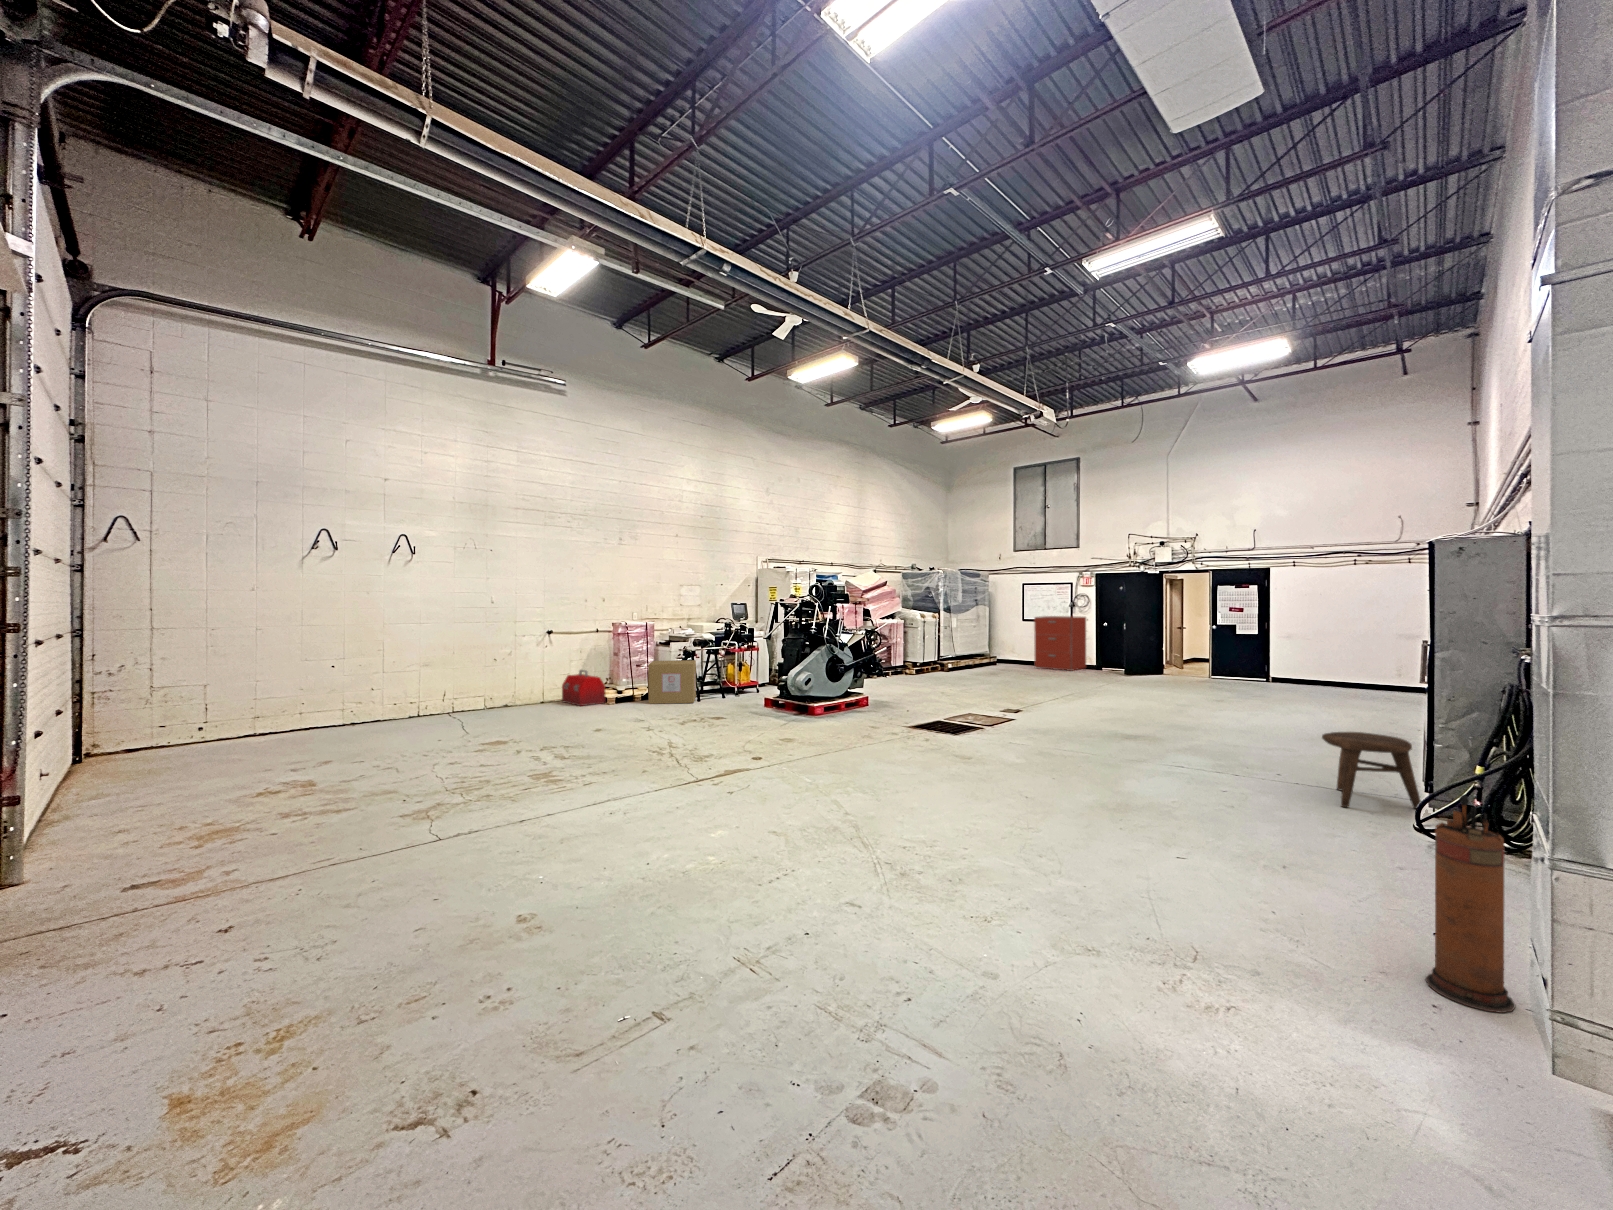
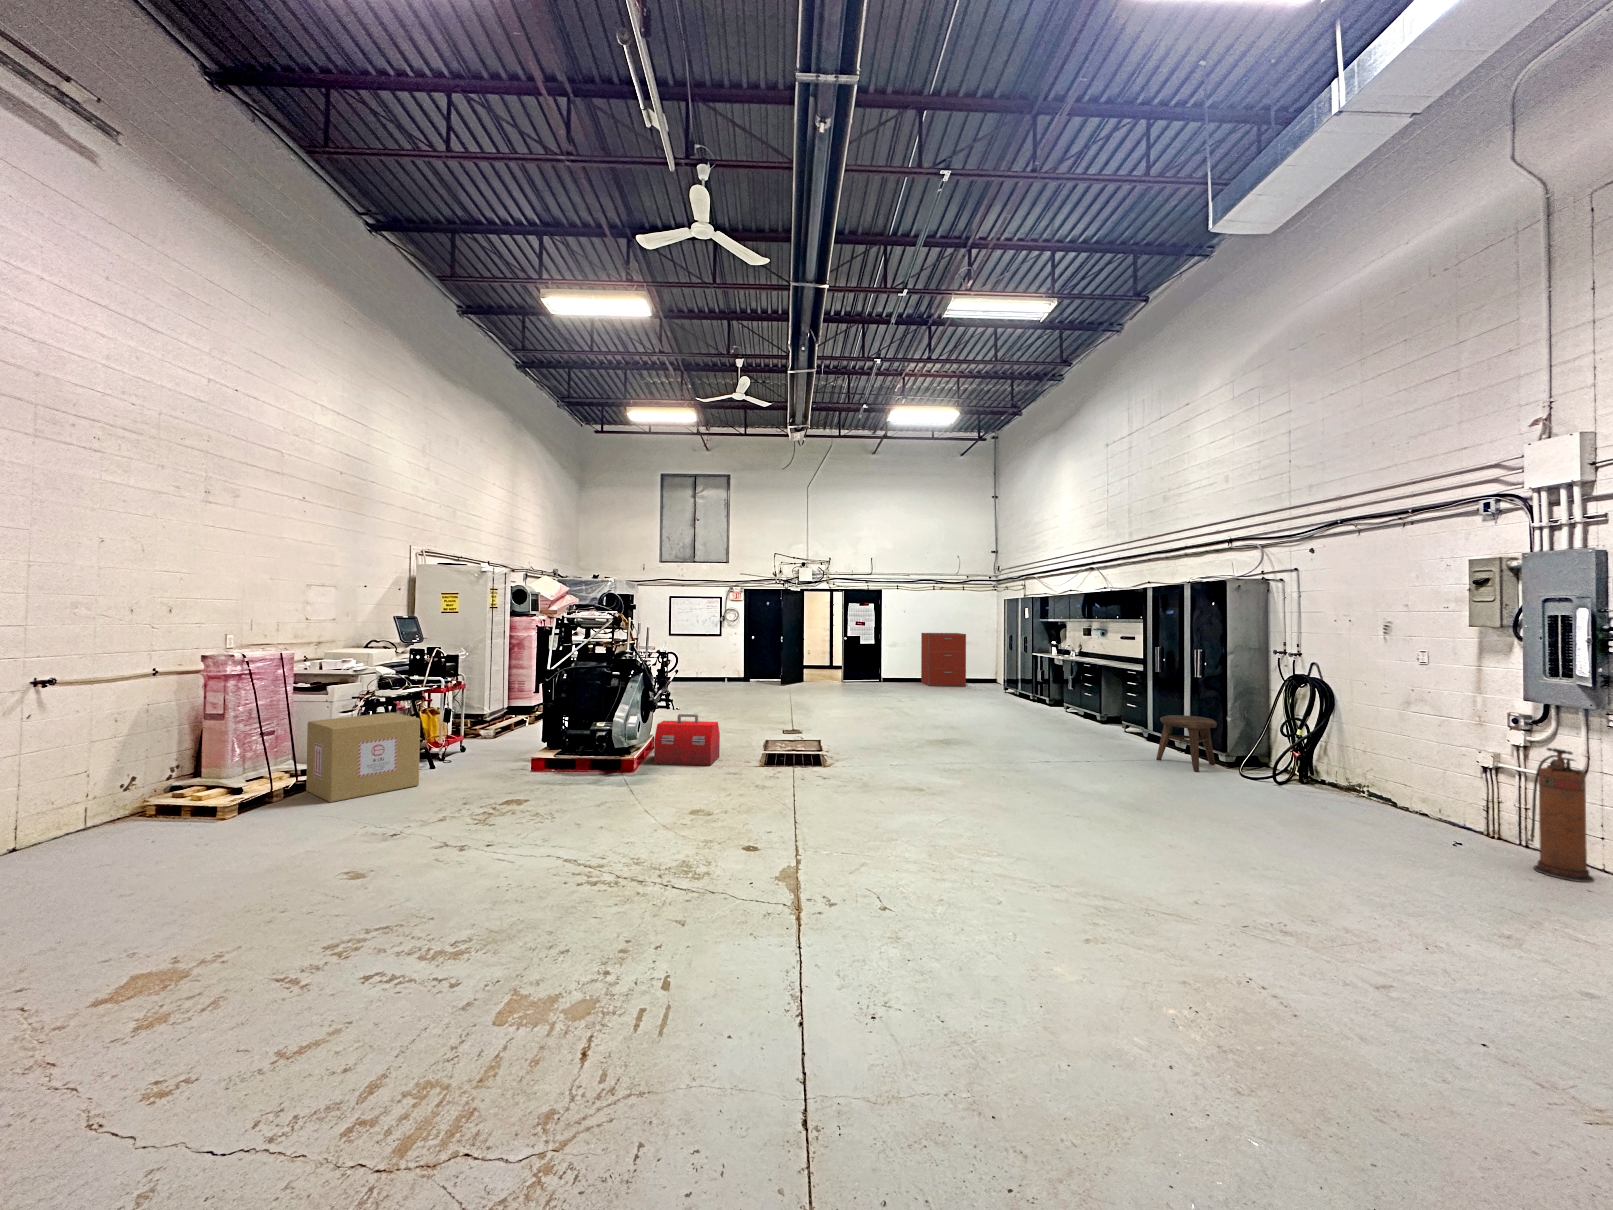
filing cabinet: present [1034,616,1086,671] -> present [921,633,966,686]
toolbox: present [562,670,605,706] -> present [654,714,720,766]

